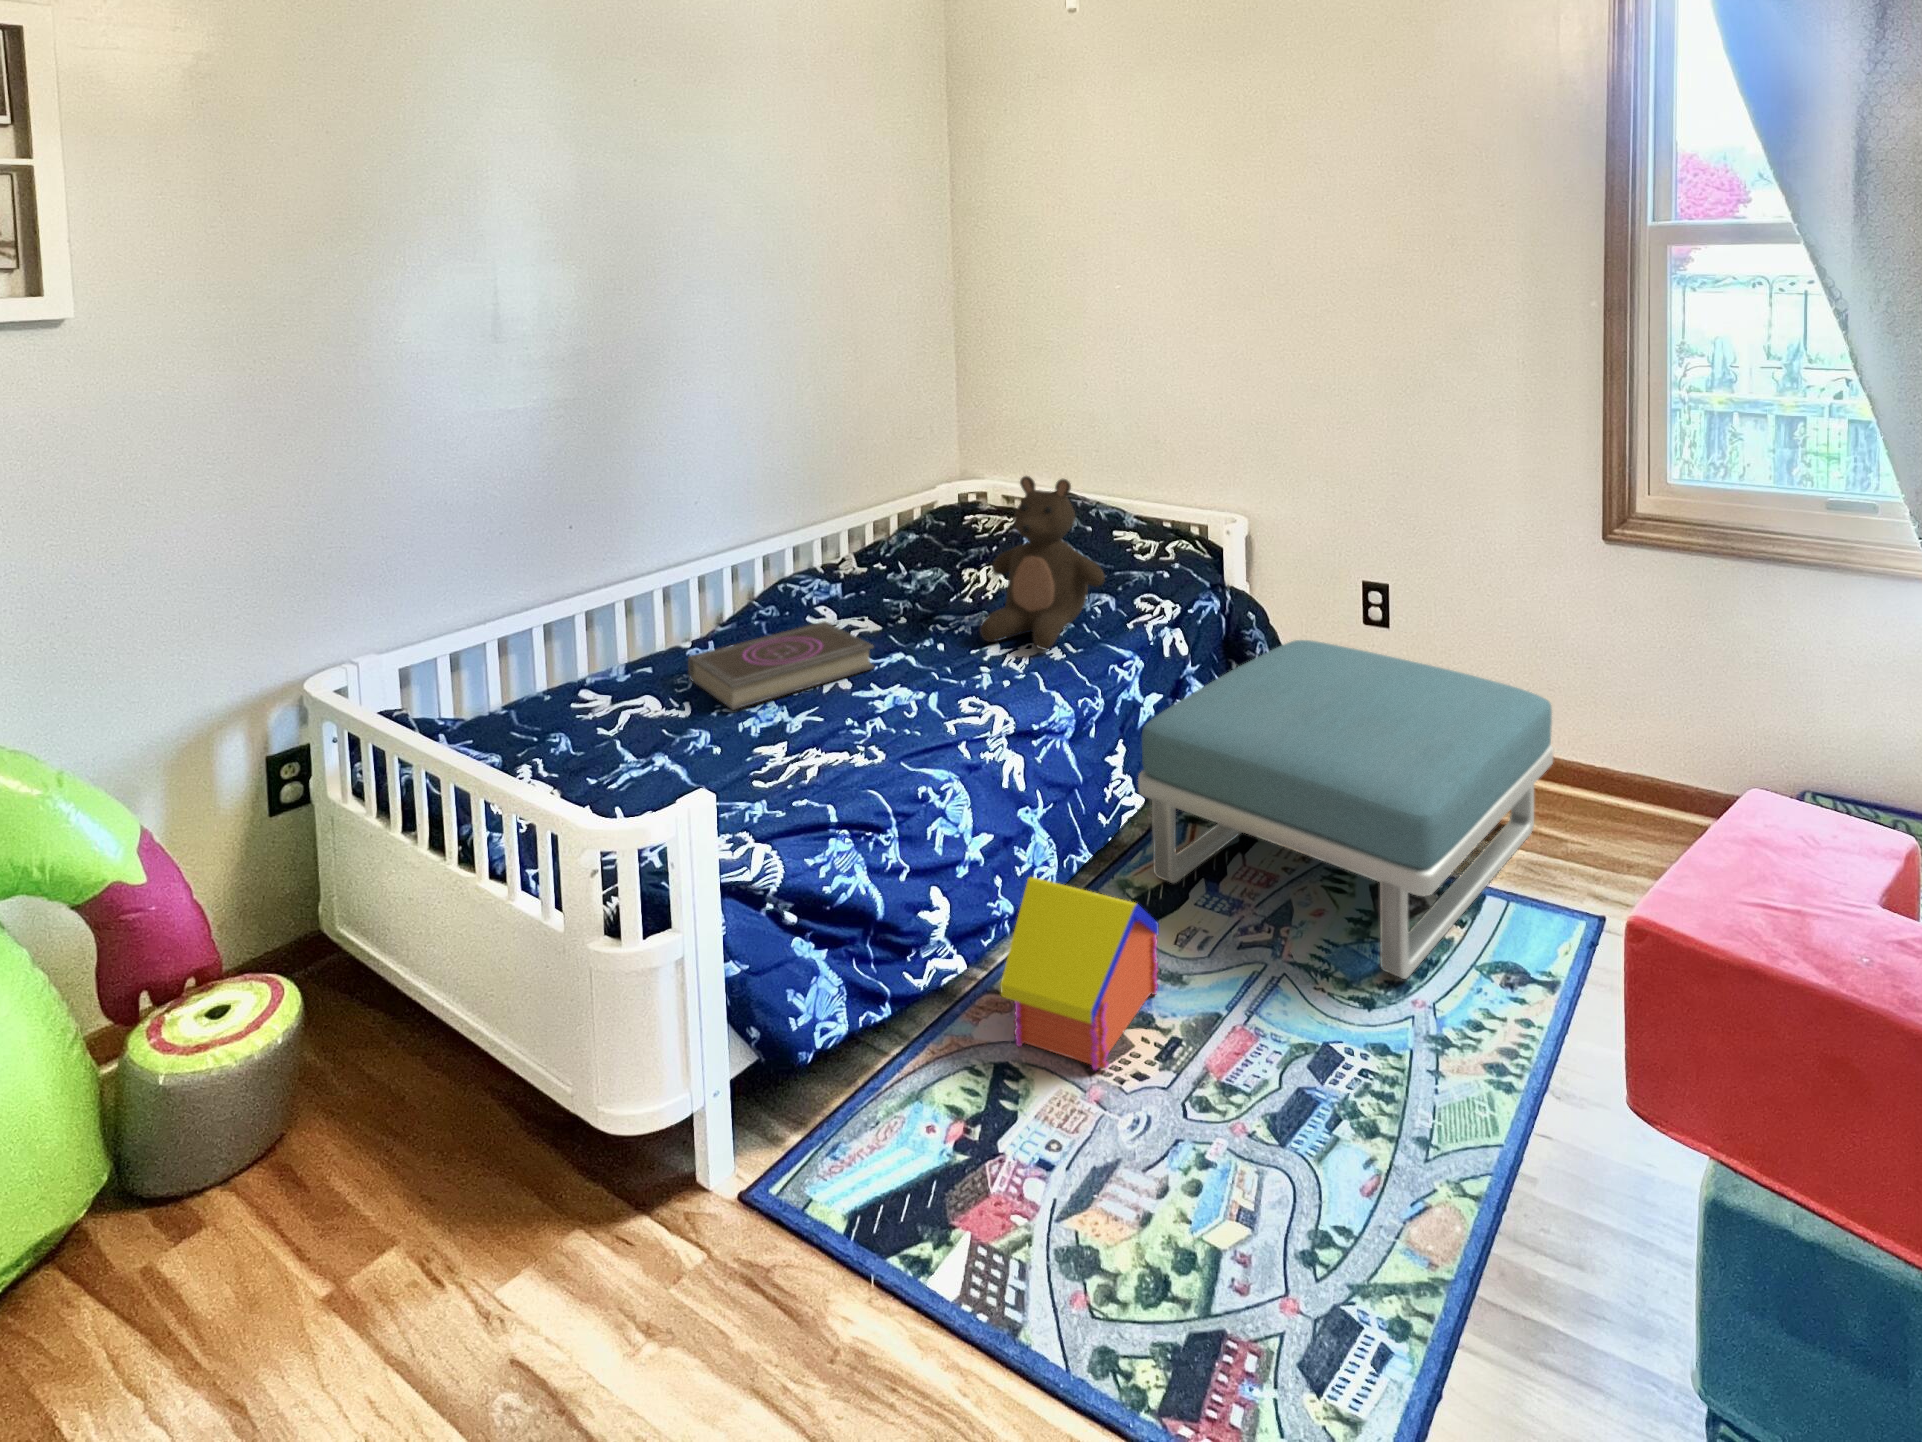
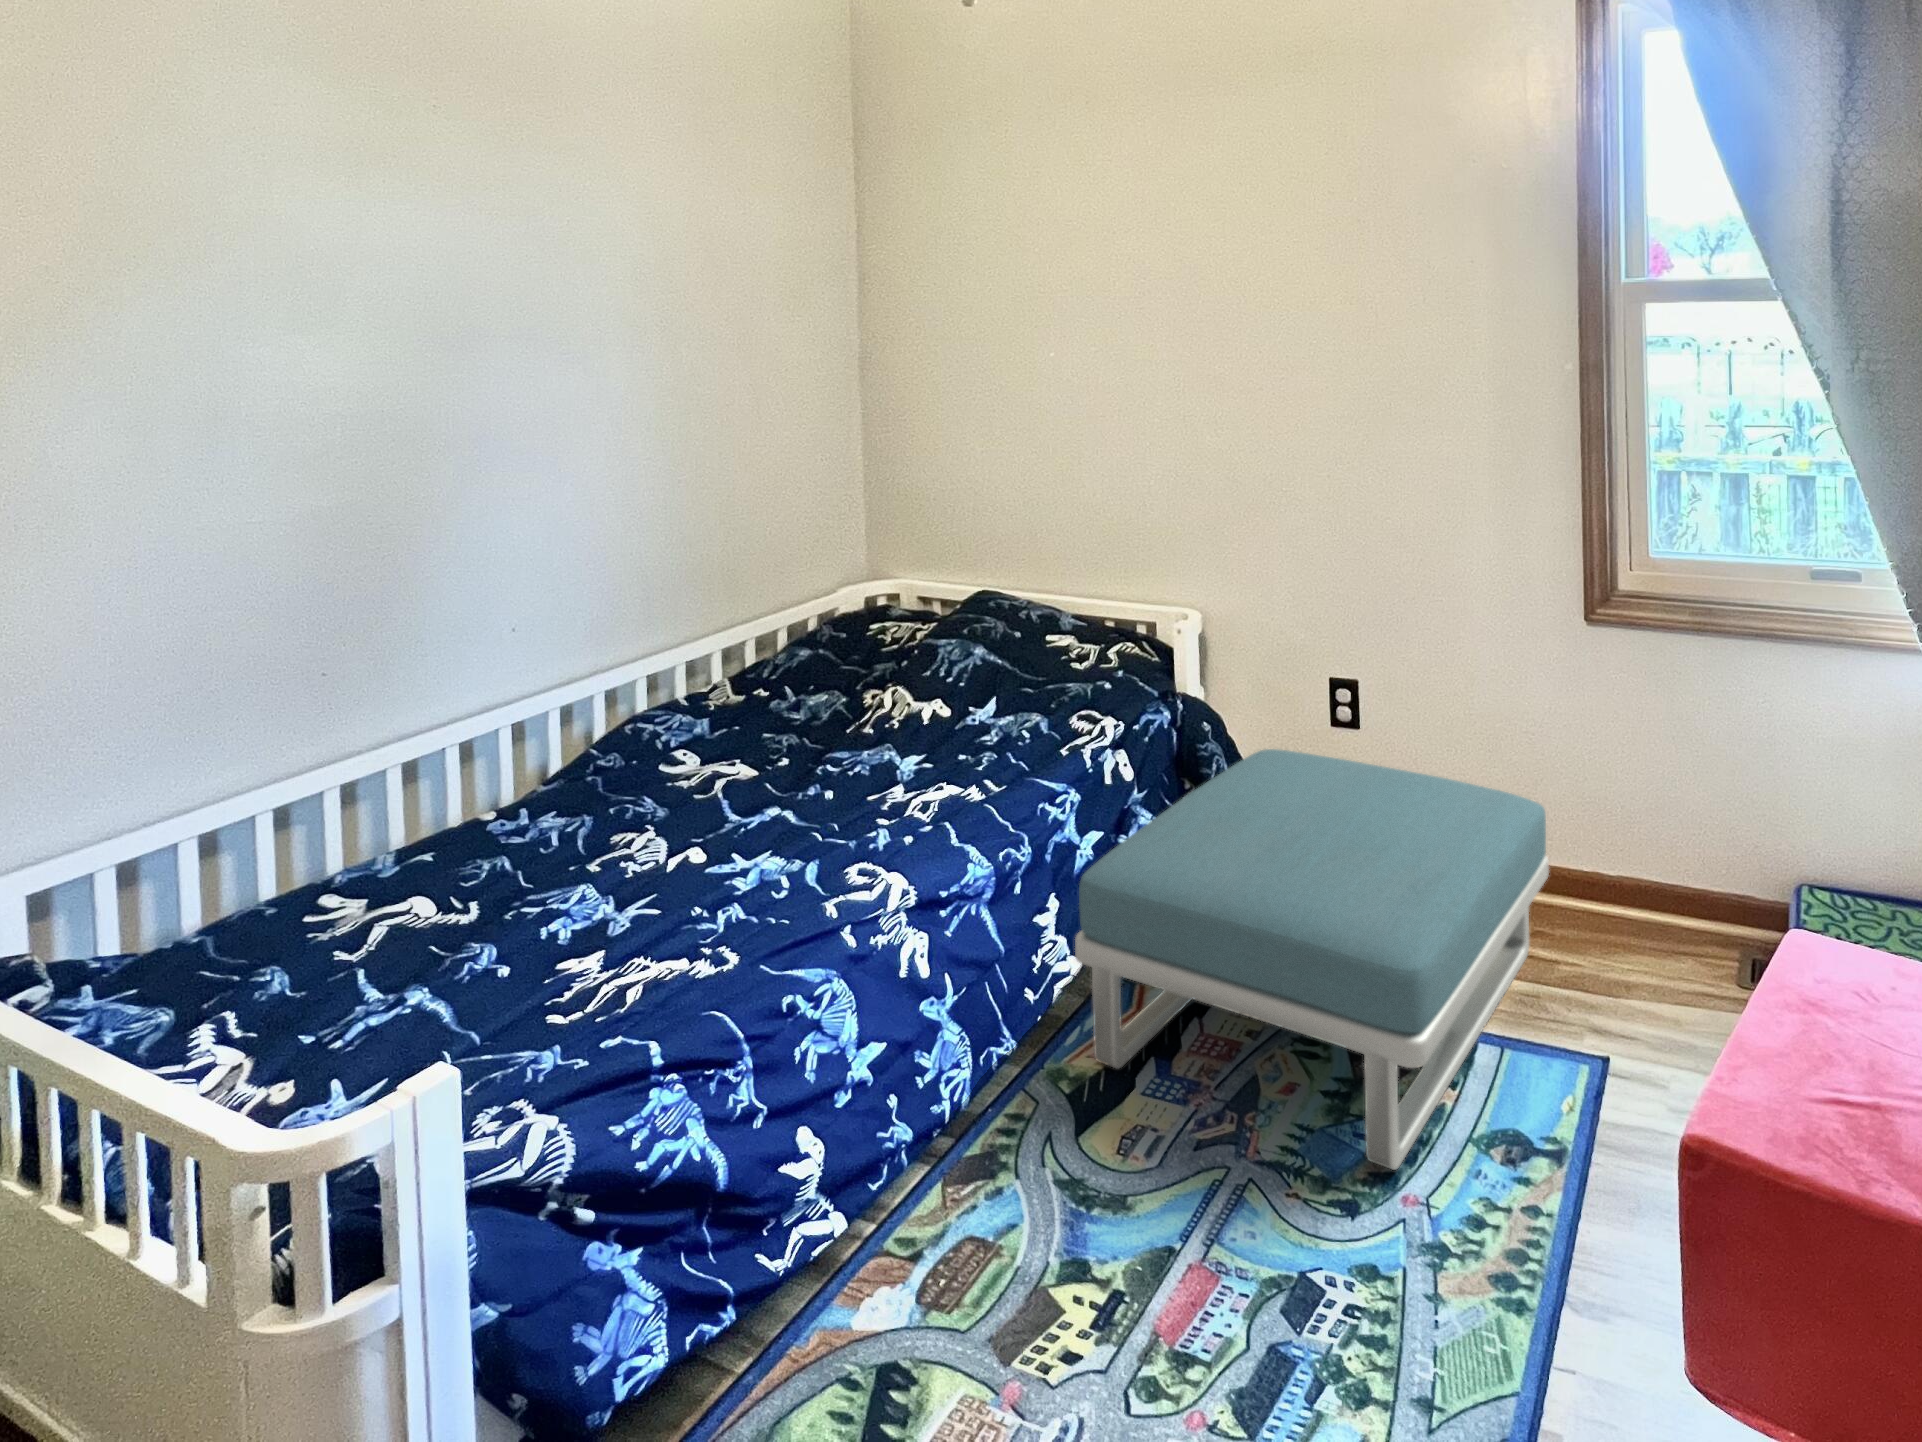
stuffed bear: present [980,476,1105,650] -> none [880,576,1037,788]
book: present [688,621,874,710] -> none [479,770,739,907]
toy house: present [1000,877,1159,1070] -> none [886,1099,1097,1359]

